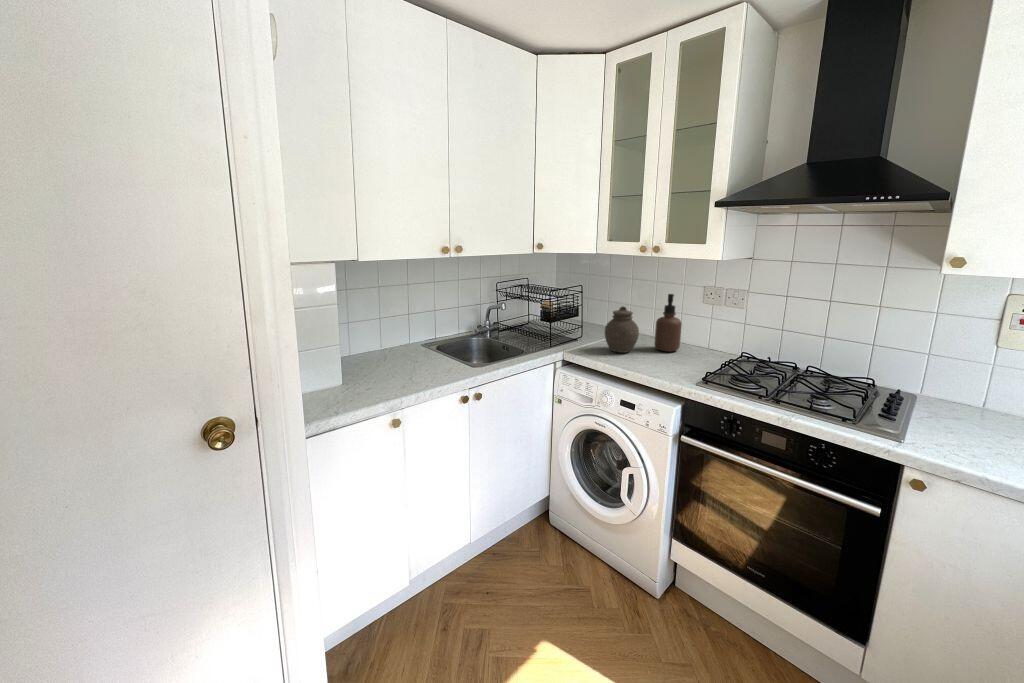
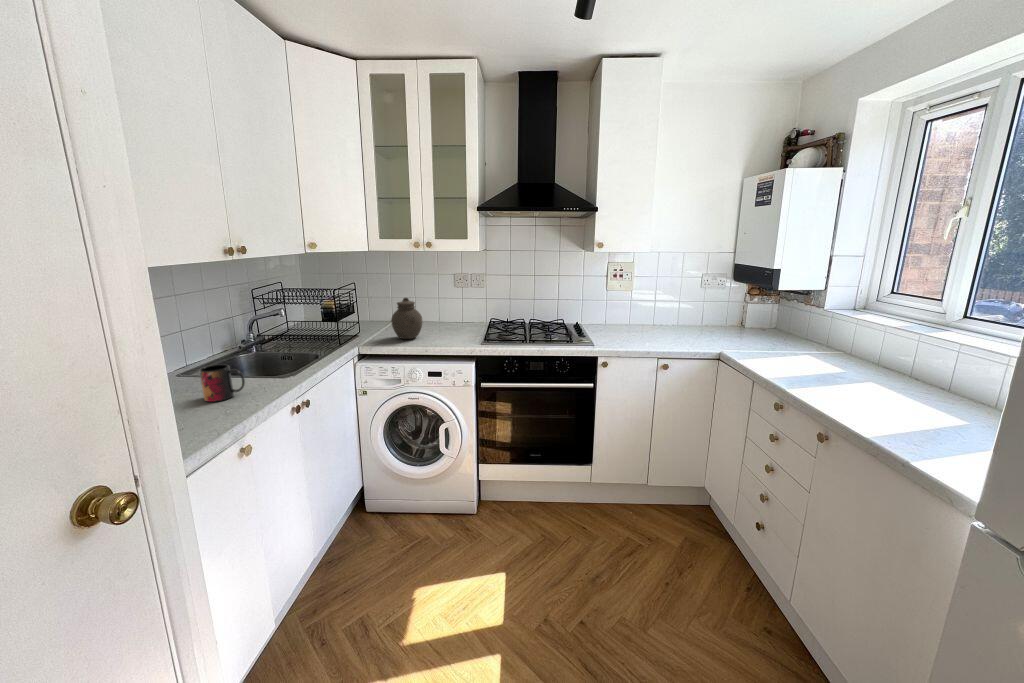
soap dispenser: present [654,294,682,352] -> none [431,283,453,332]
mug: none [401,347,432,378] -> present [199,364,245,402]

